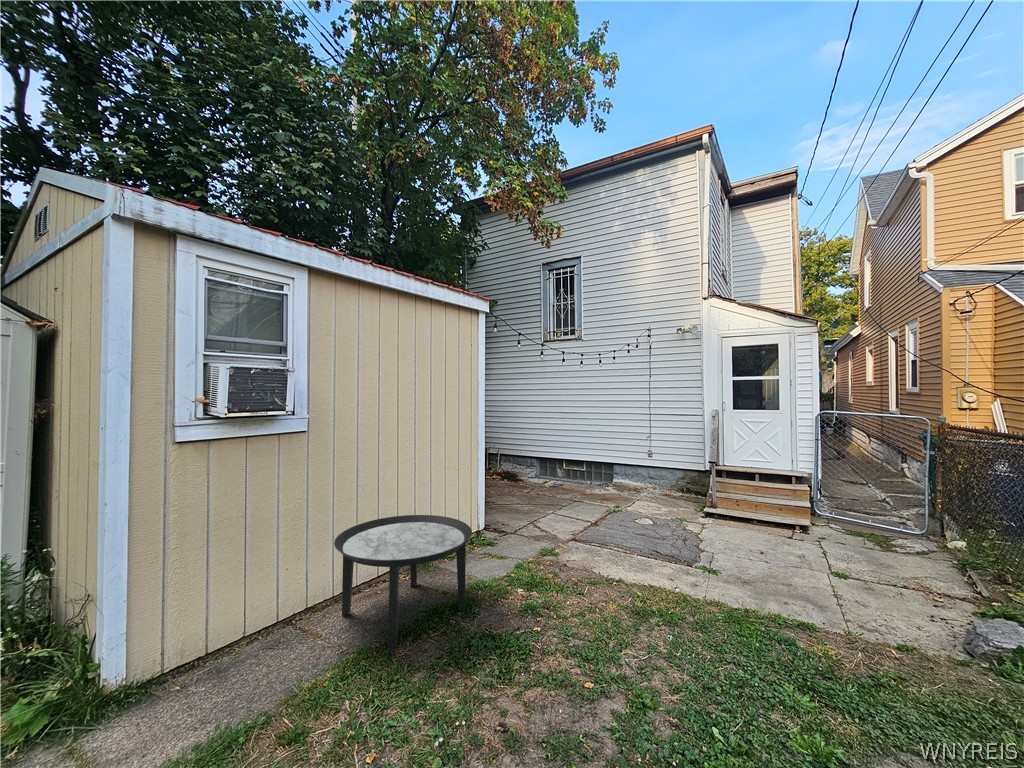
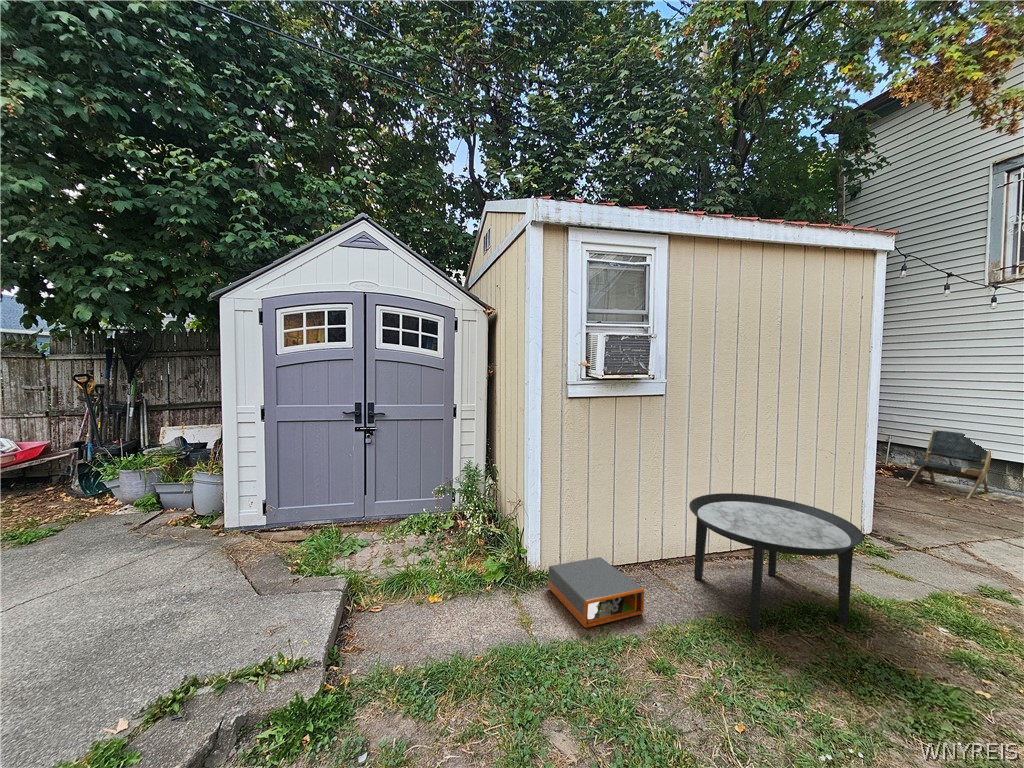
lounge chair: none [509,442,550,487] -> present [906,429,991,499]
storage box: none [134,633,277,740] -> present [548,557,644,628]

